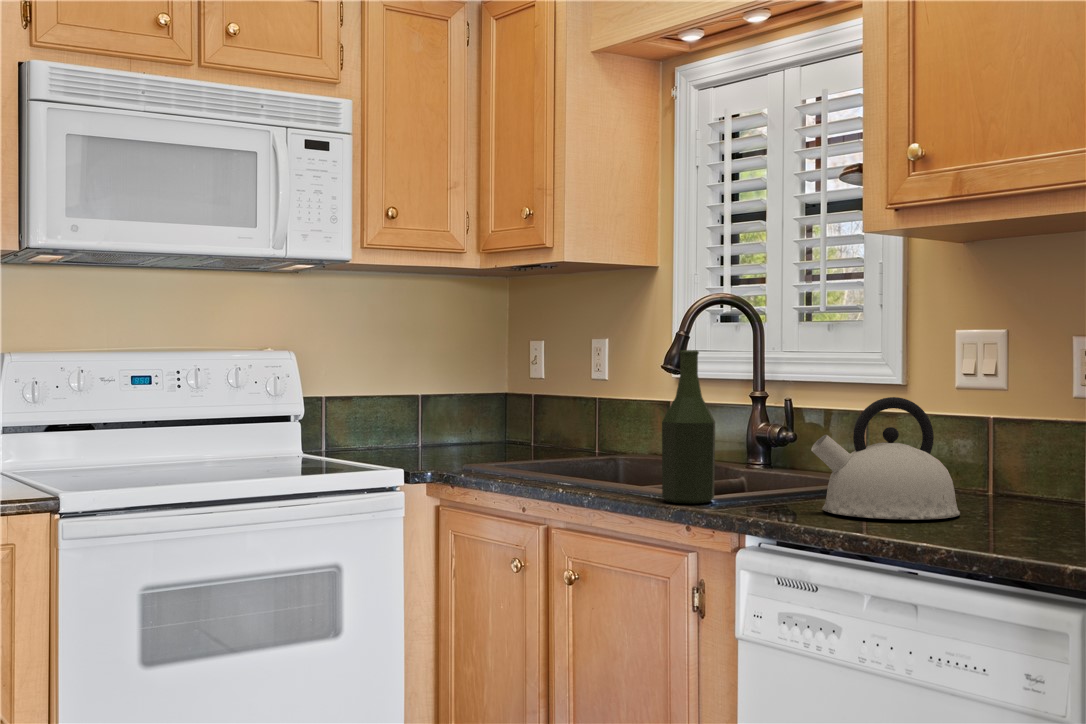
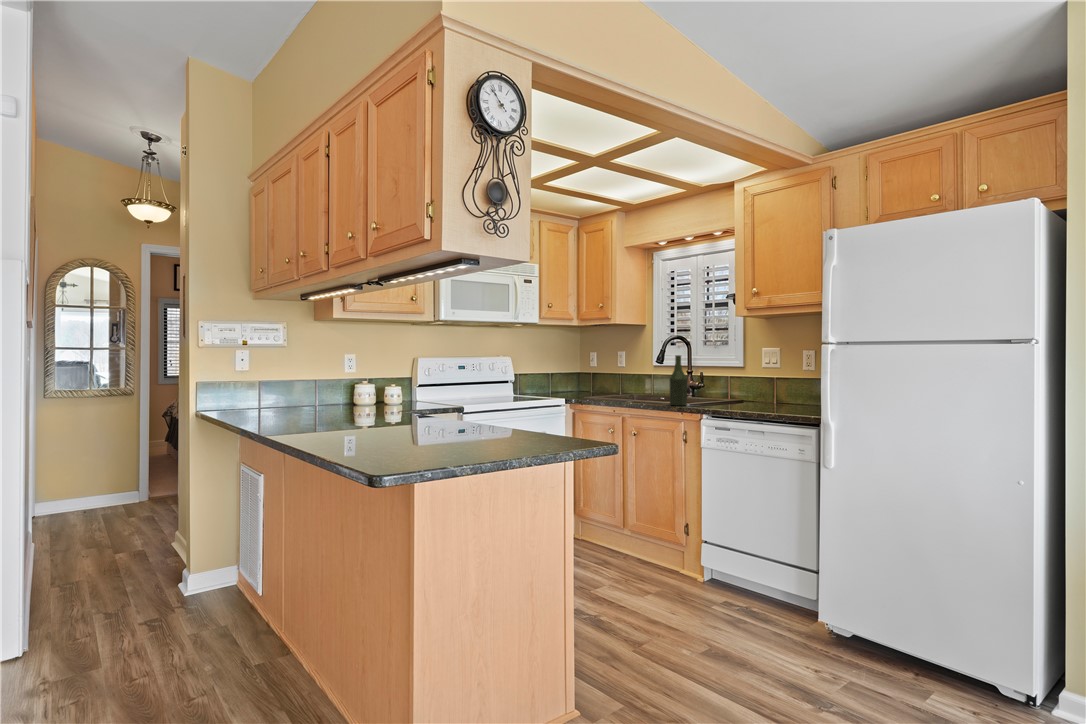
kettle: present [811,397,960,520] -> none [722,370,770,408]

